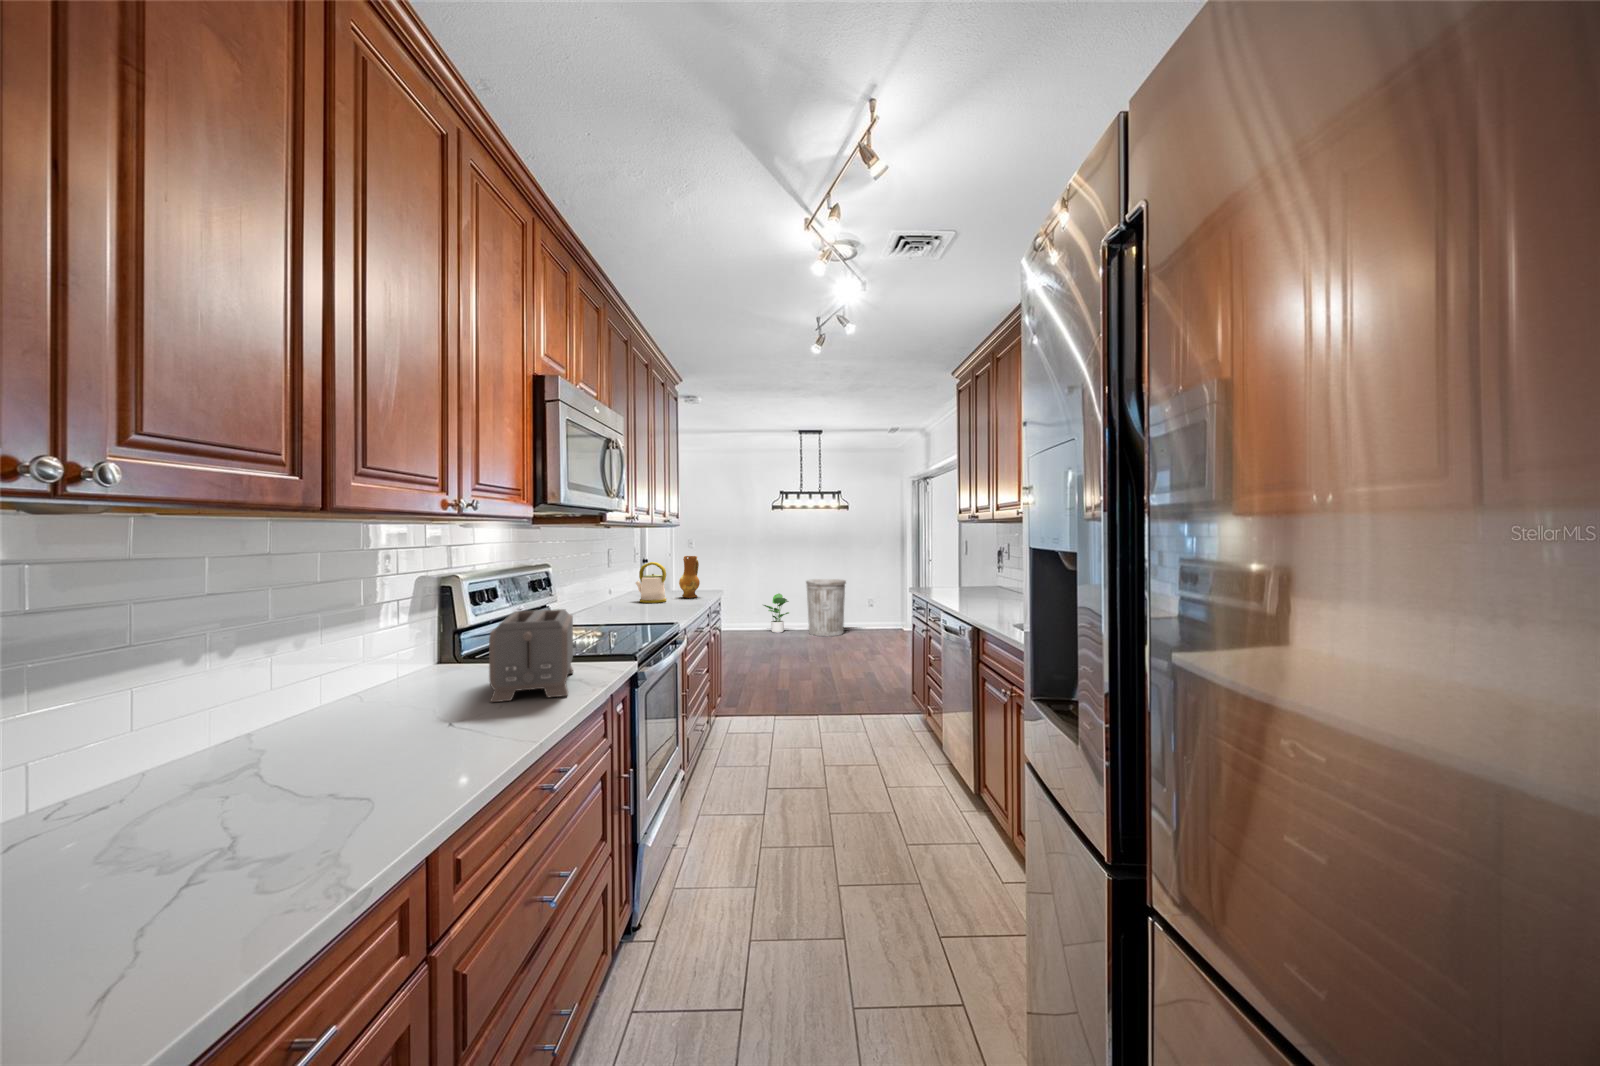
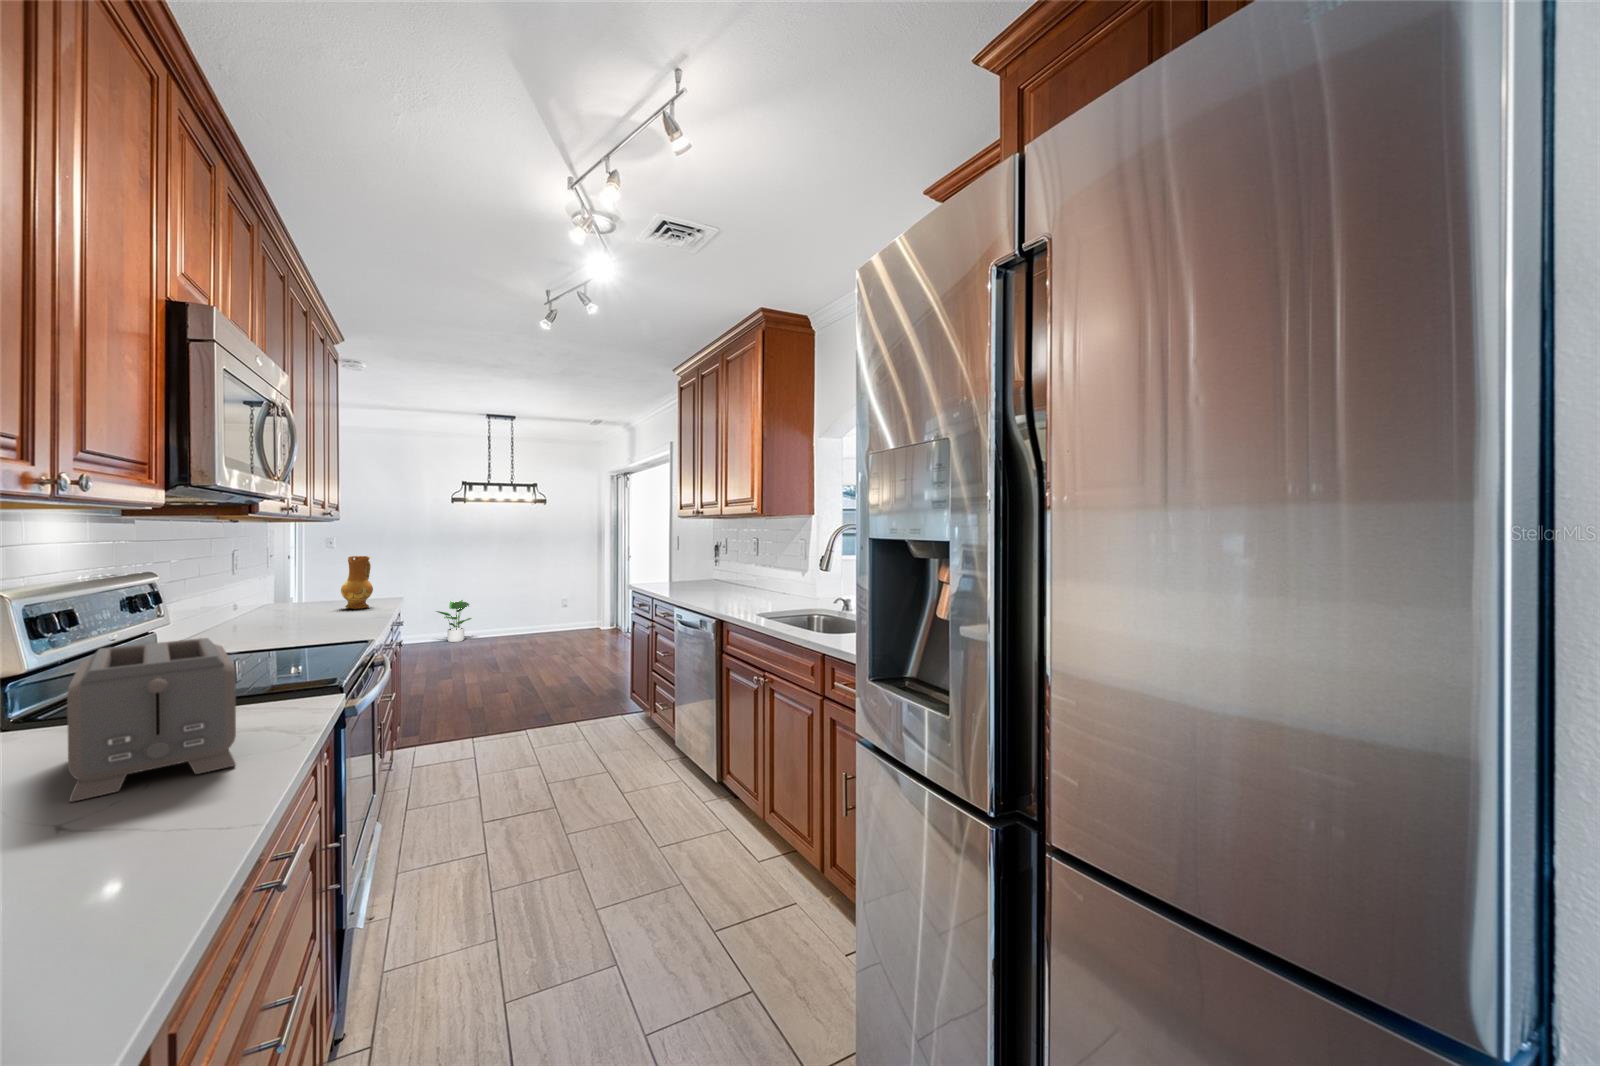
kettle: present [636,562,666,603] -> none [270,565,324,619]
trash can: present [806,579,846,636] -> none [493,579,542,641]

